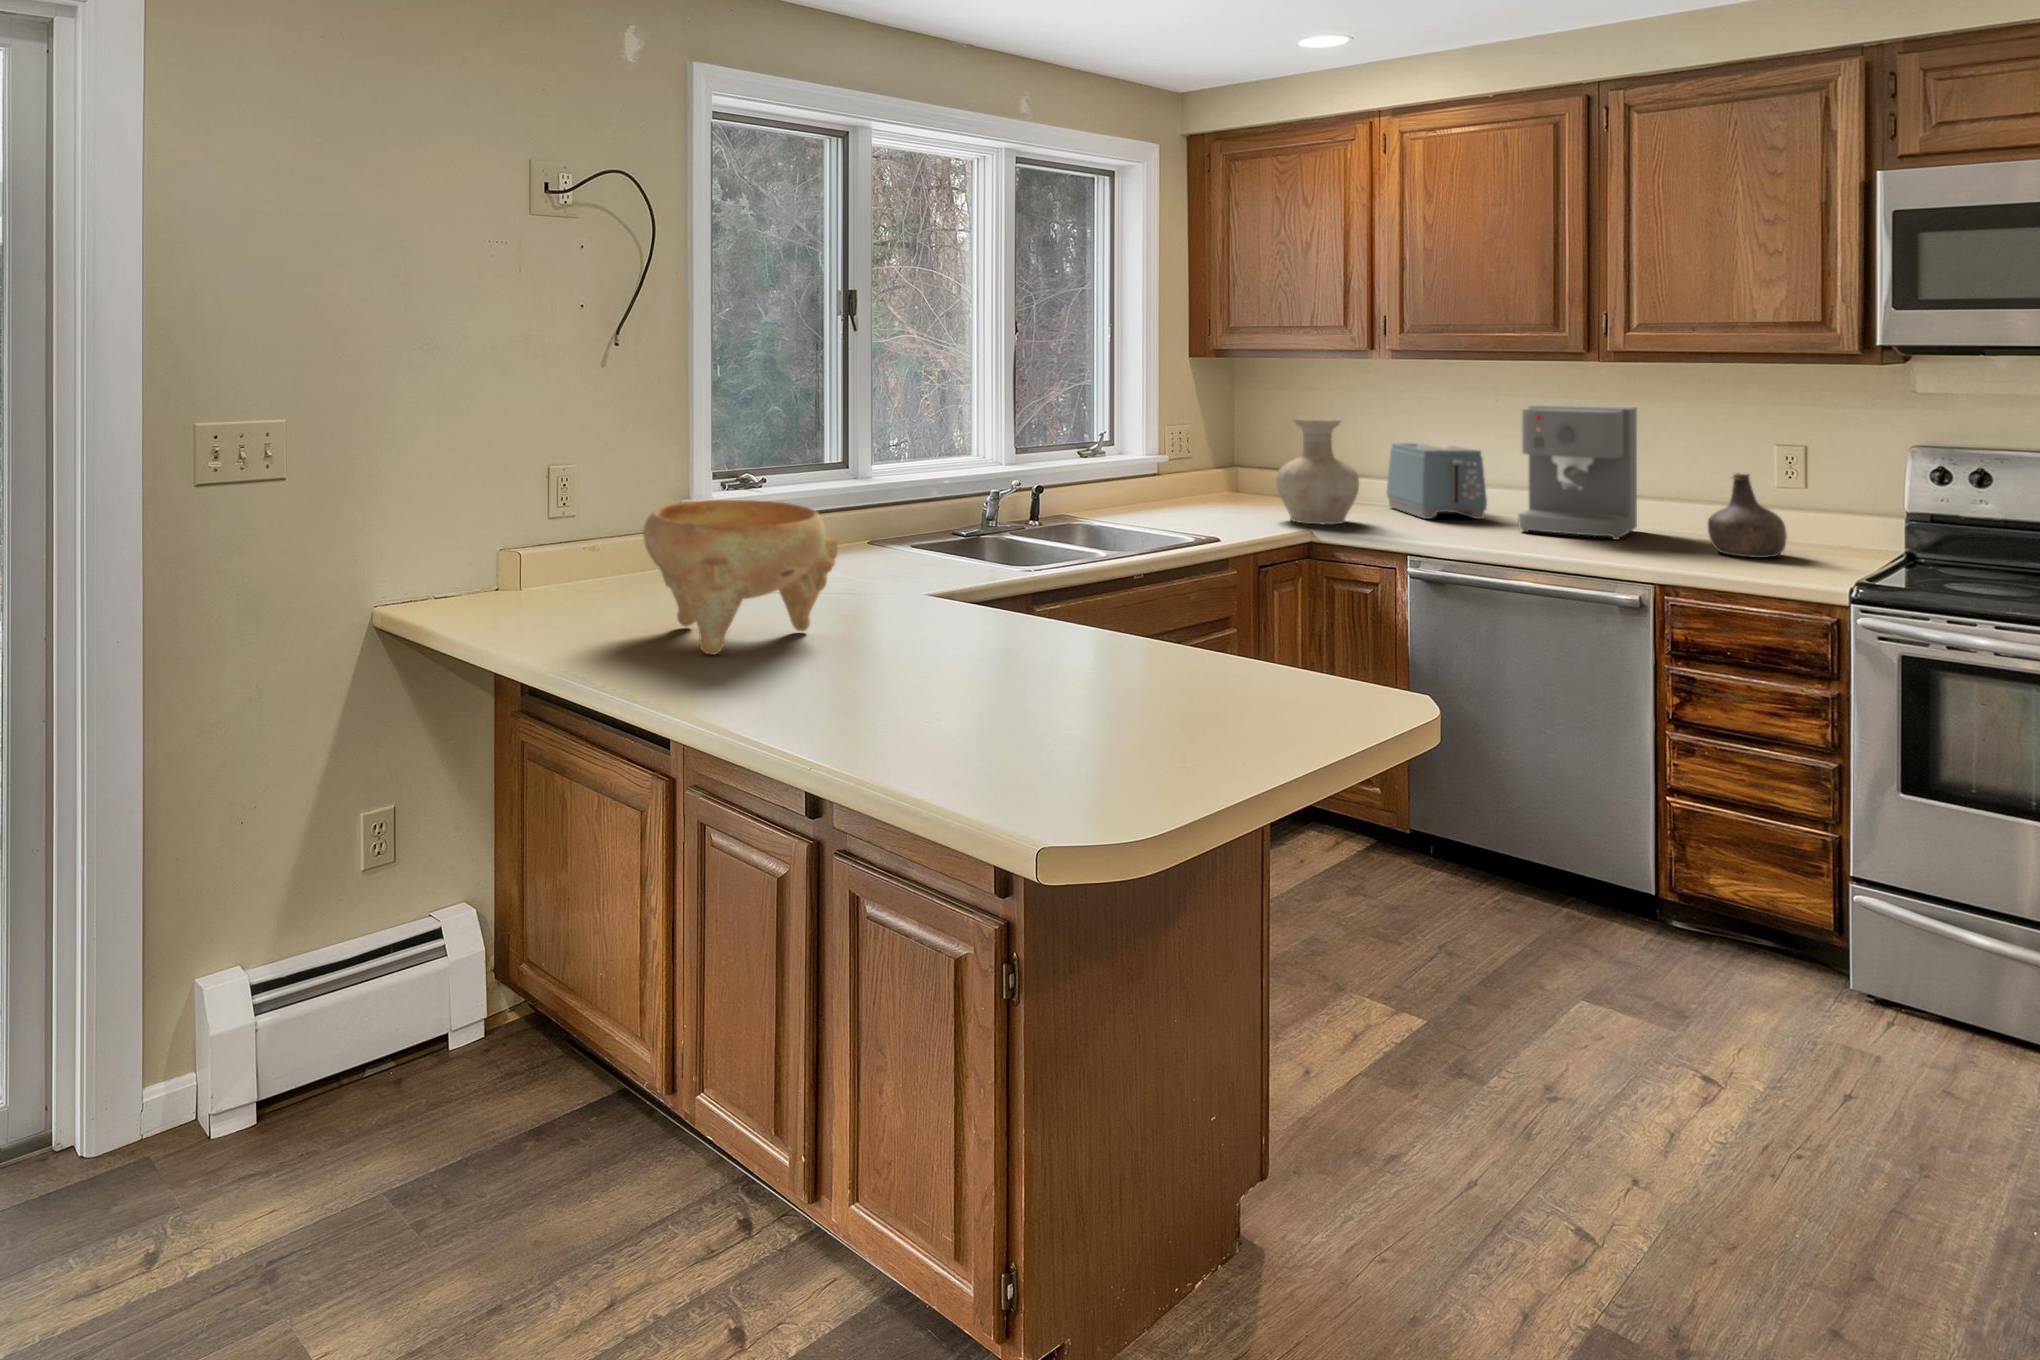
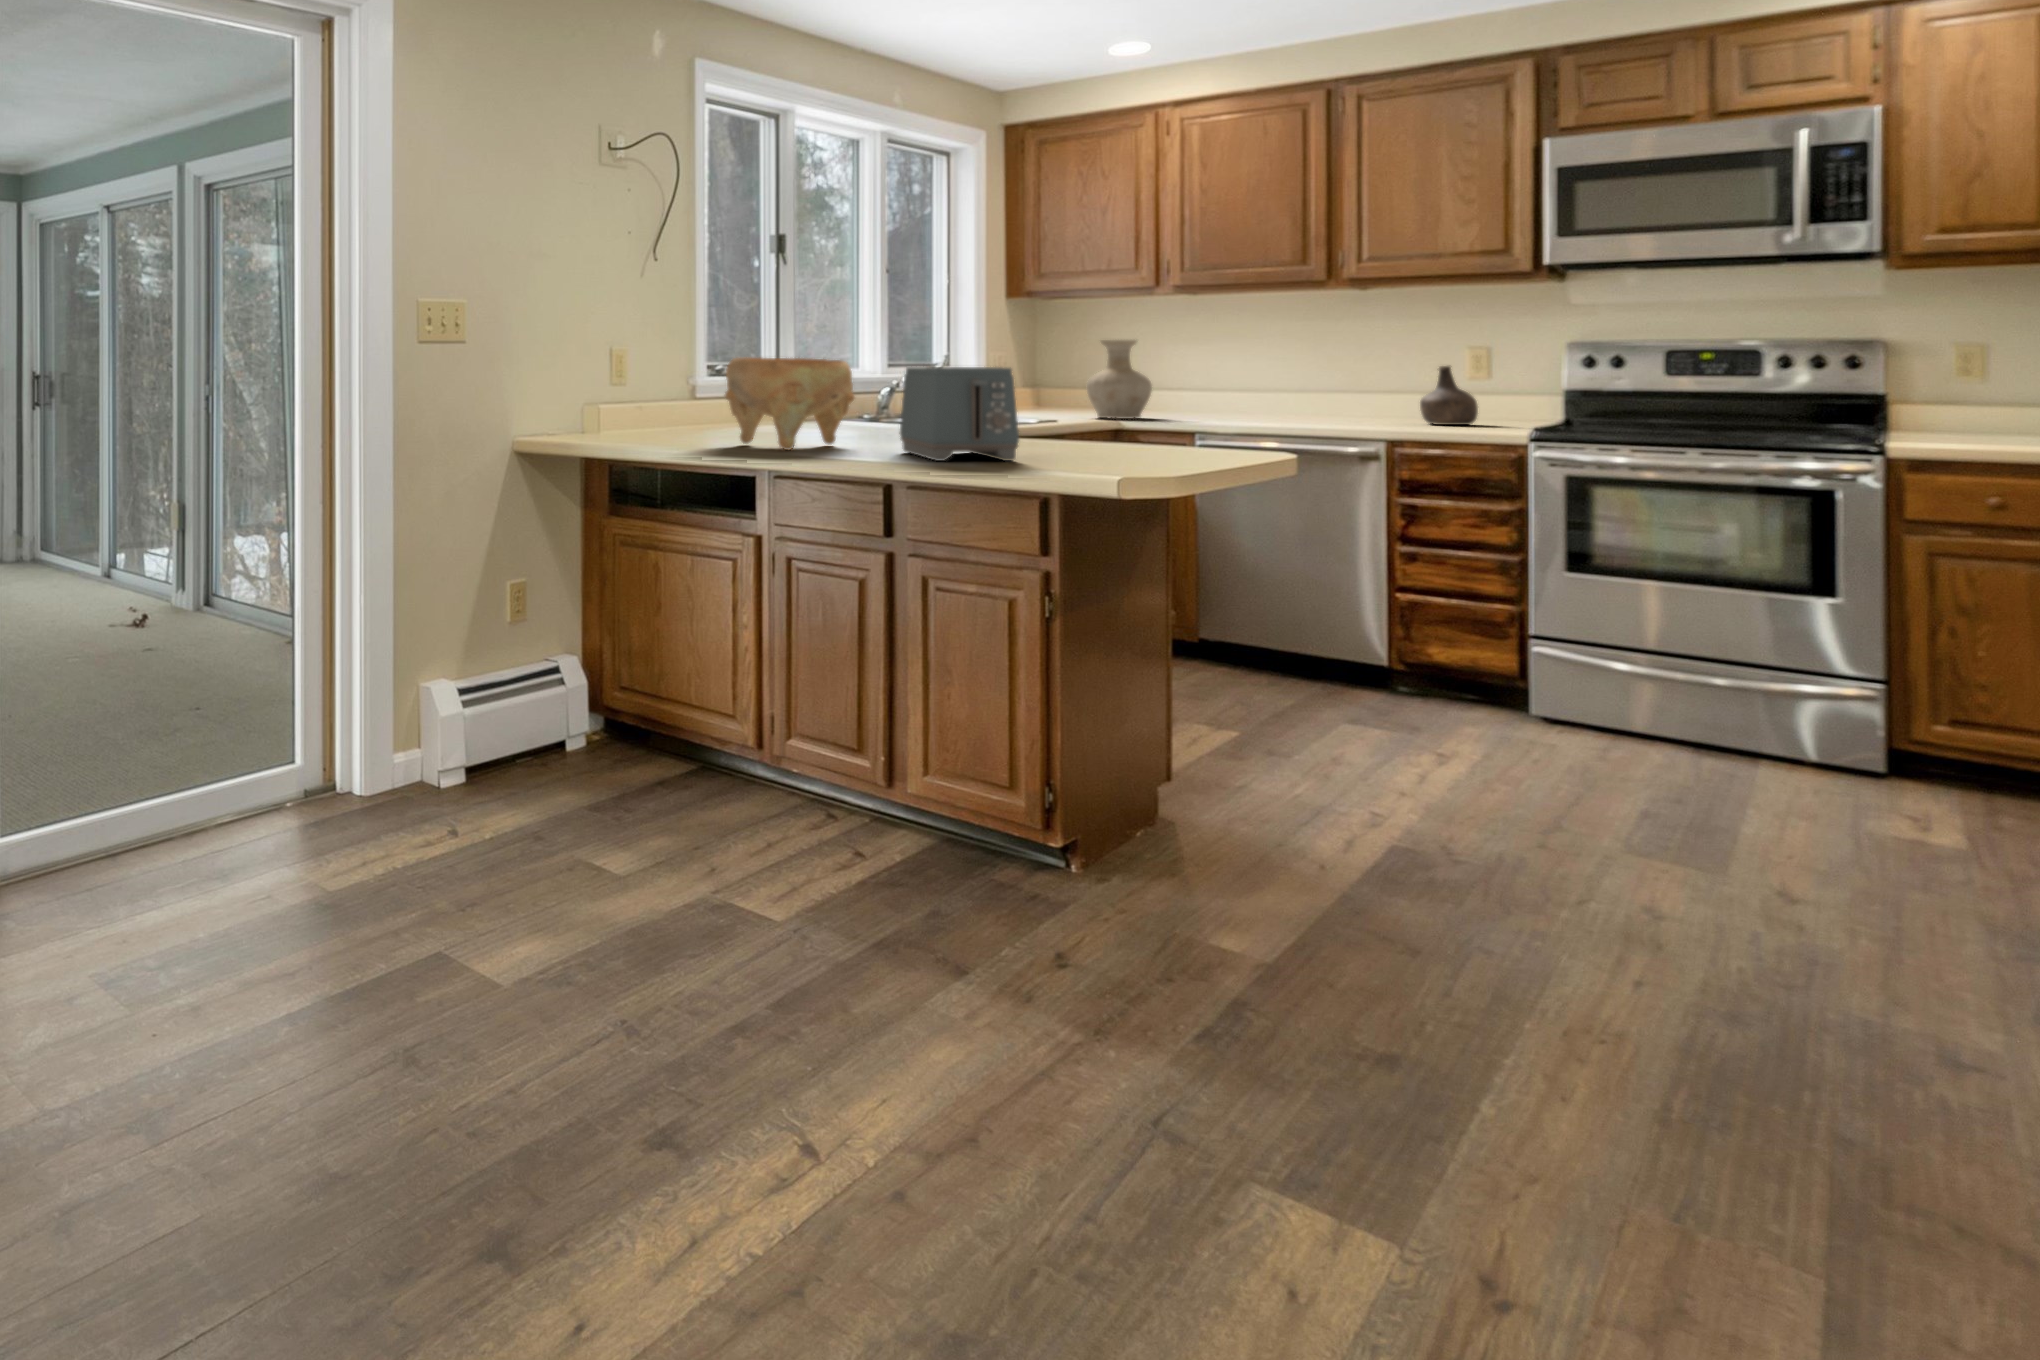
coffee maker: present [1518,405,1637,539] -> none [1275,326,1361,421]
toaster: present [1387,443,1487,519] -> present [900,367,1019,461]

